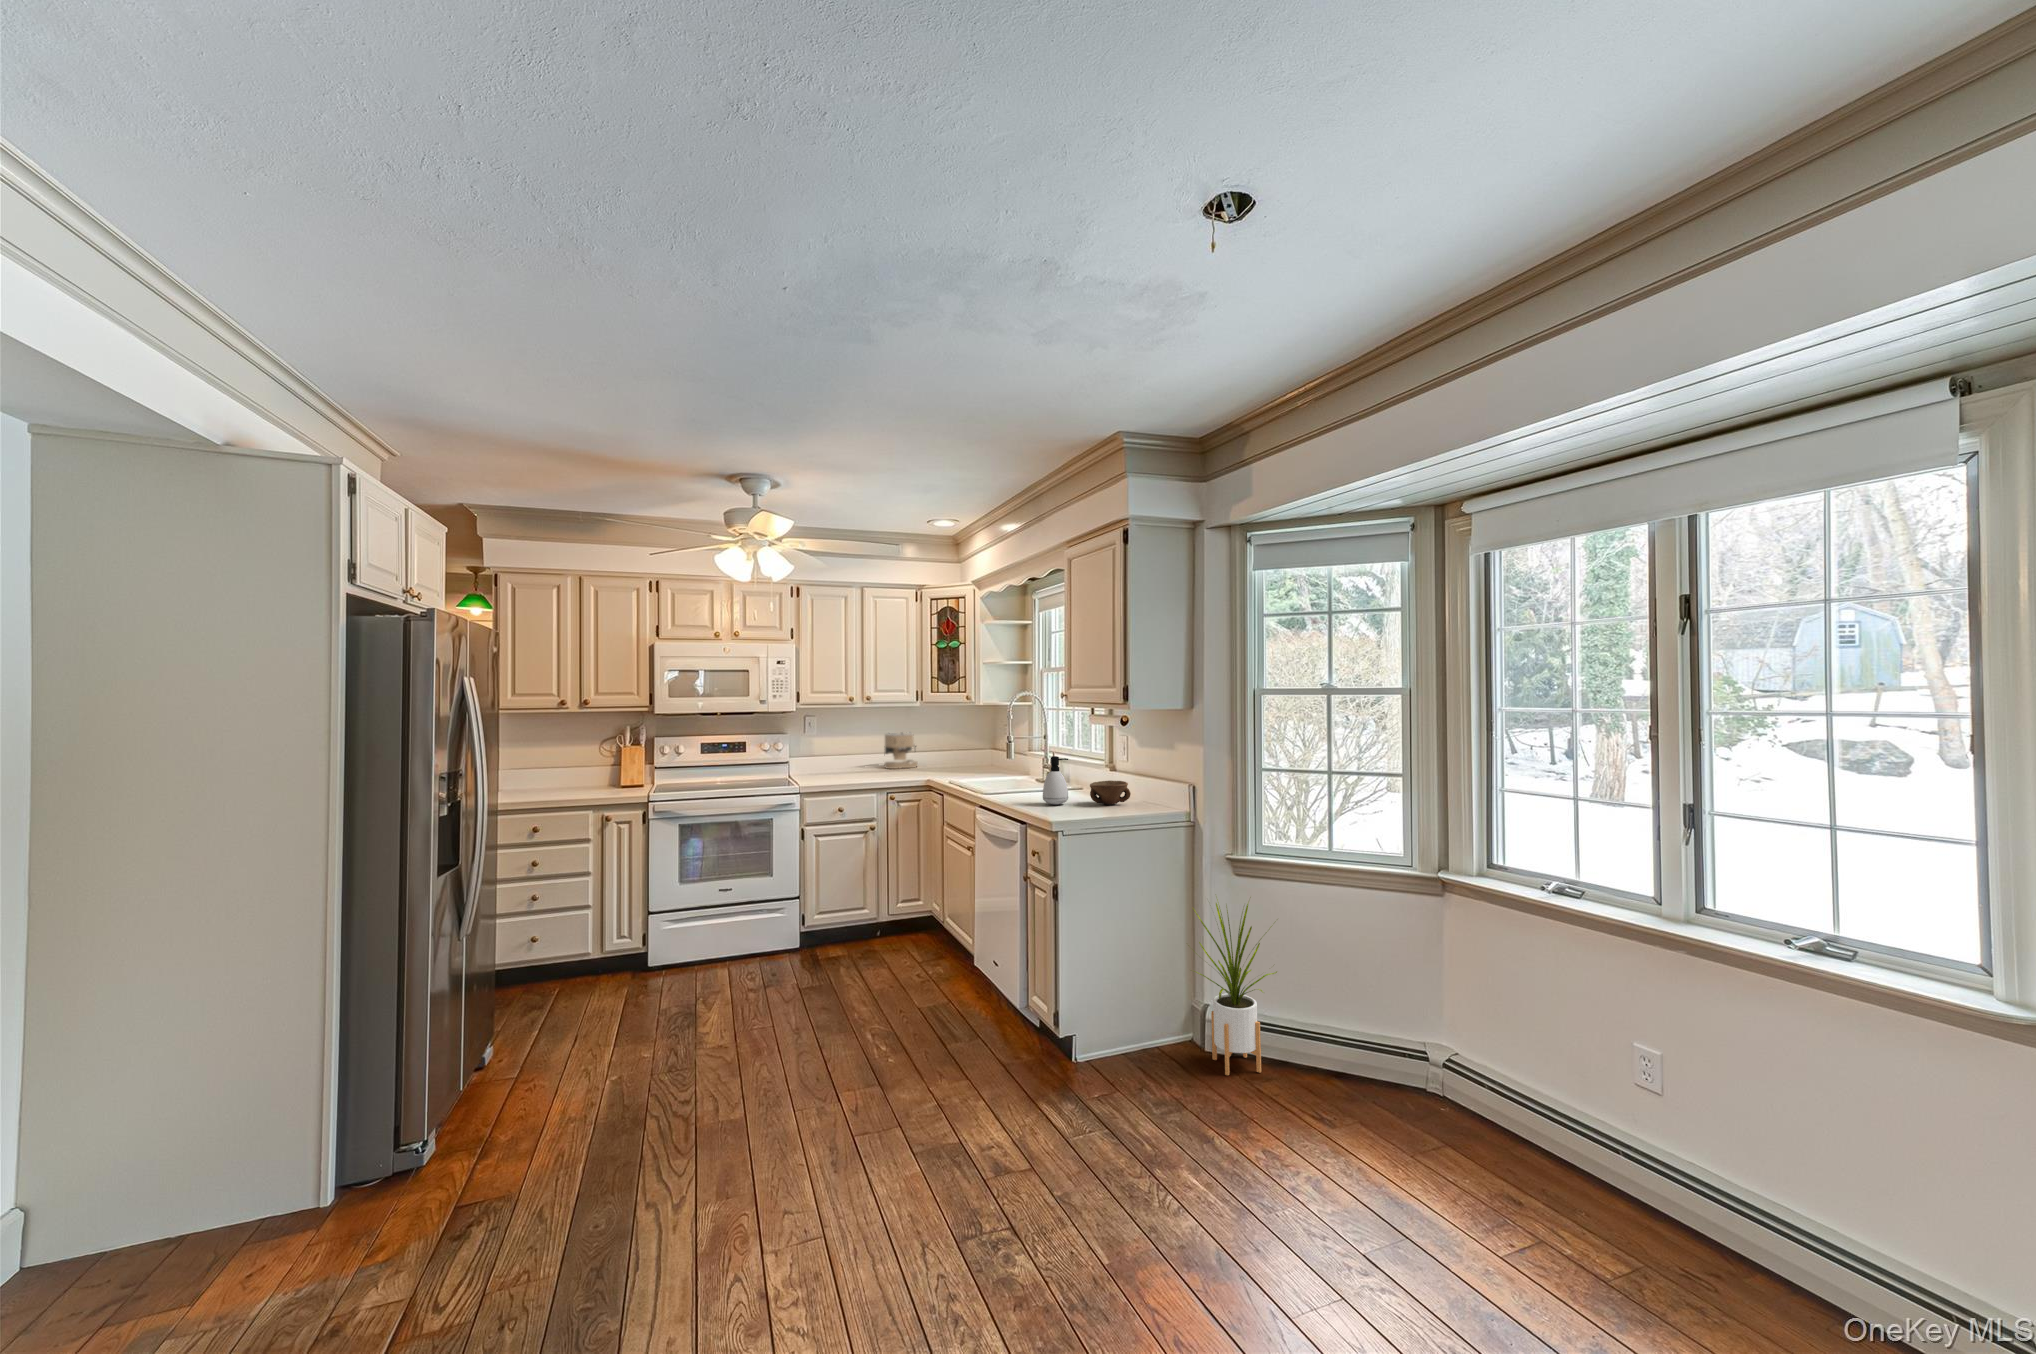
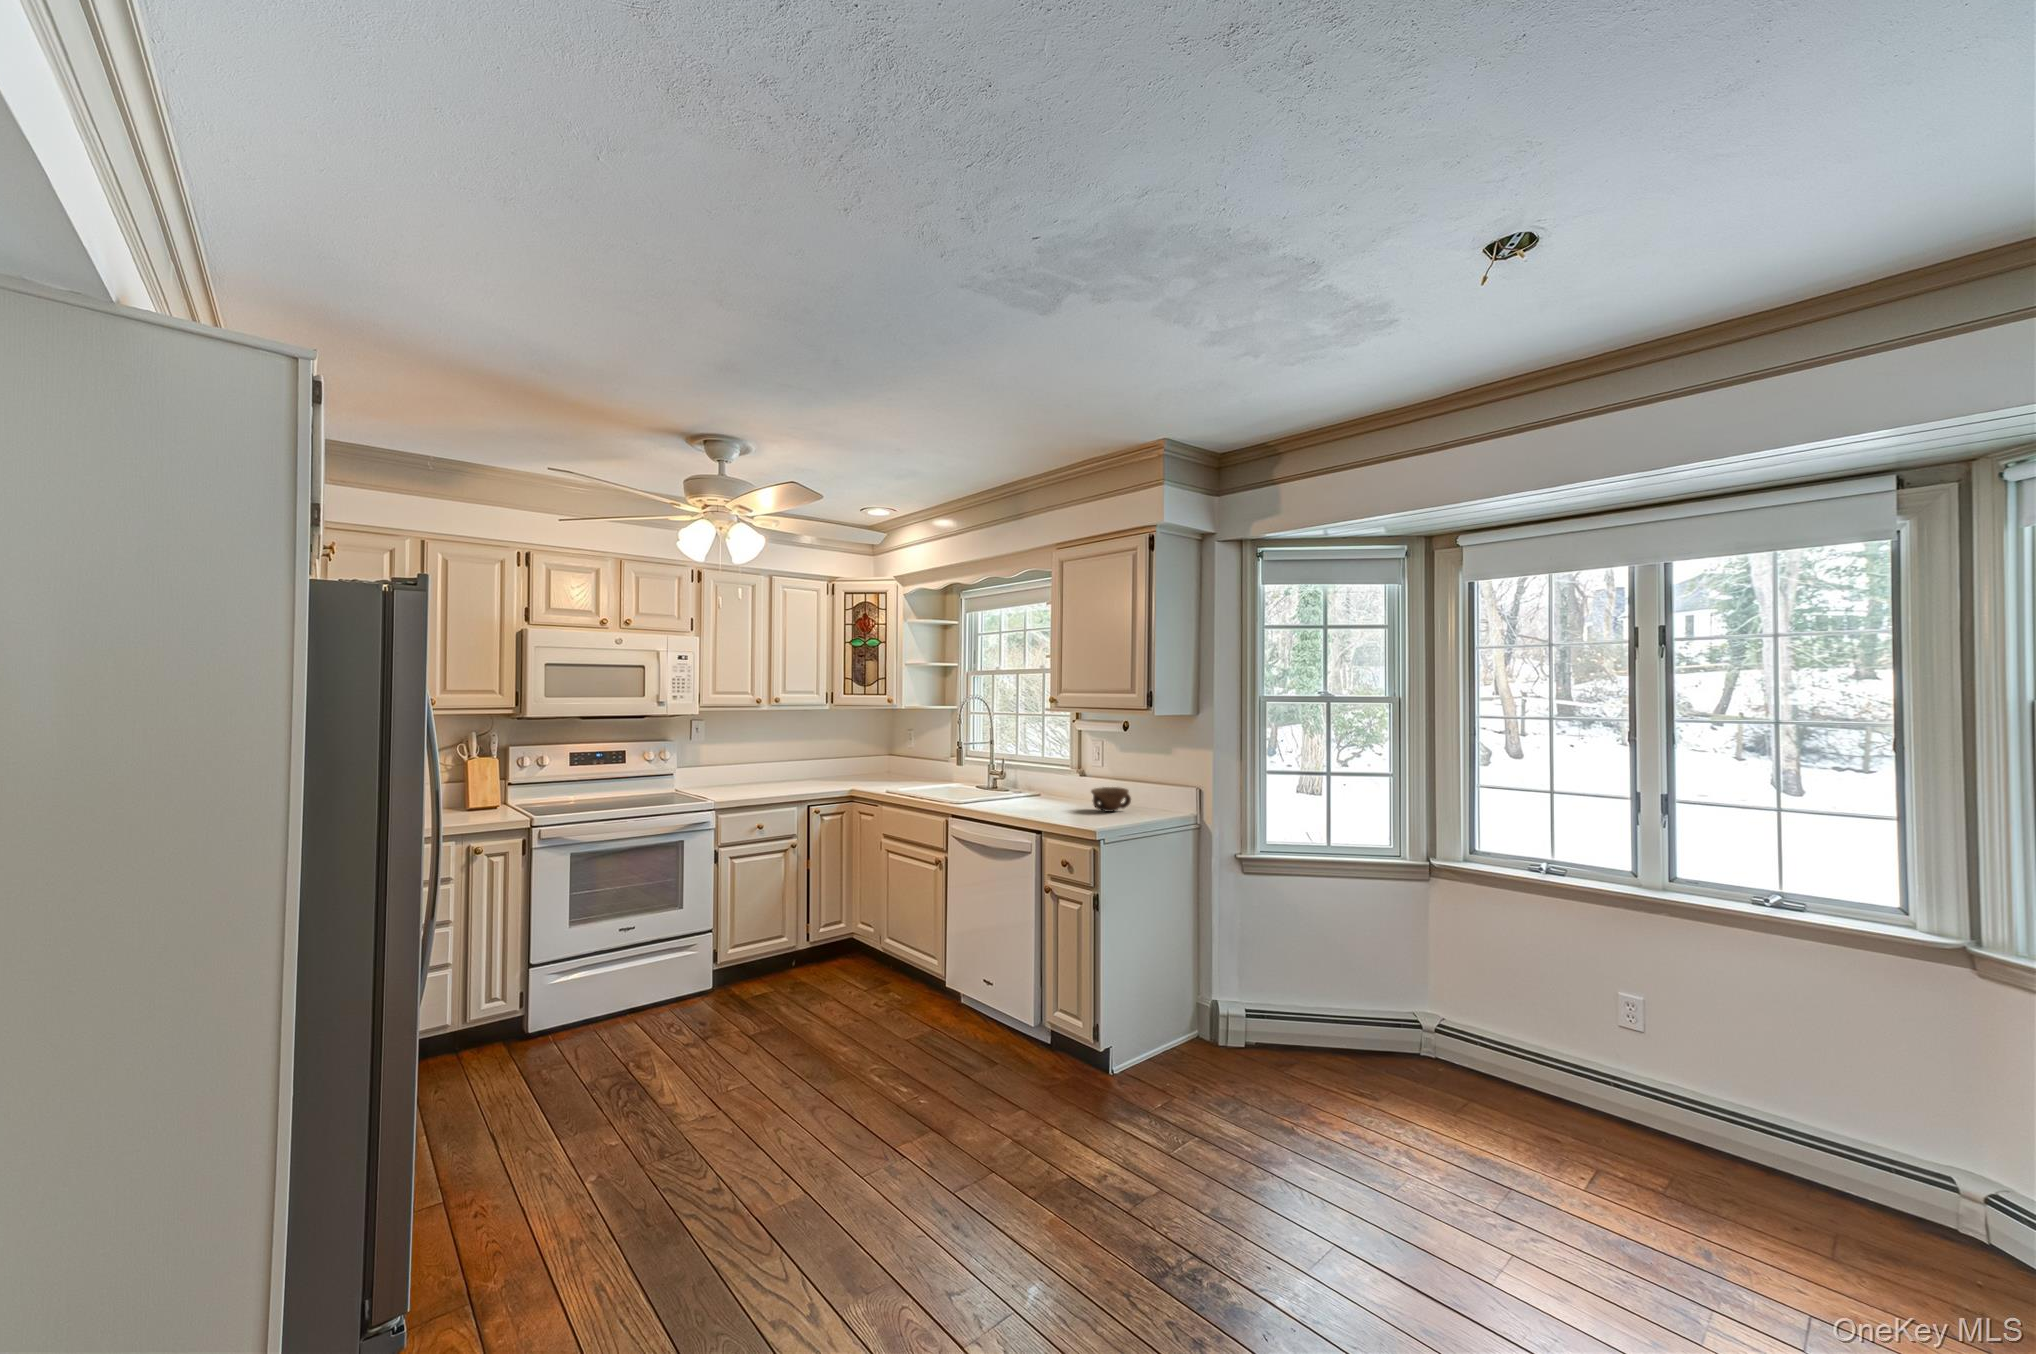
coffee maker: present [884,732,917,769] -> none [775,740,817,781]
soap dispenser: present [1043,756,1068,805] -> none [1043,763,1071,813]
house plant: present [1193,899,1277,1075] -> none [1215,893,1306,1068]

